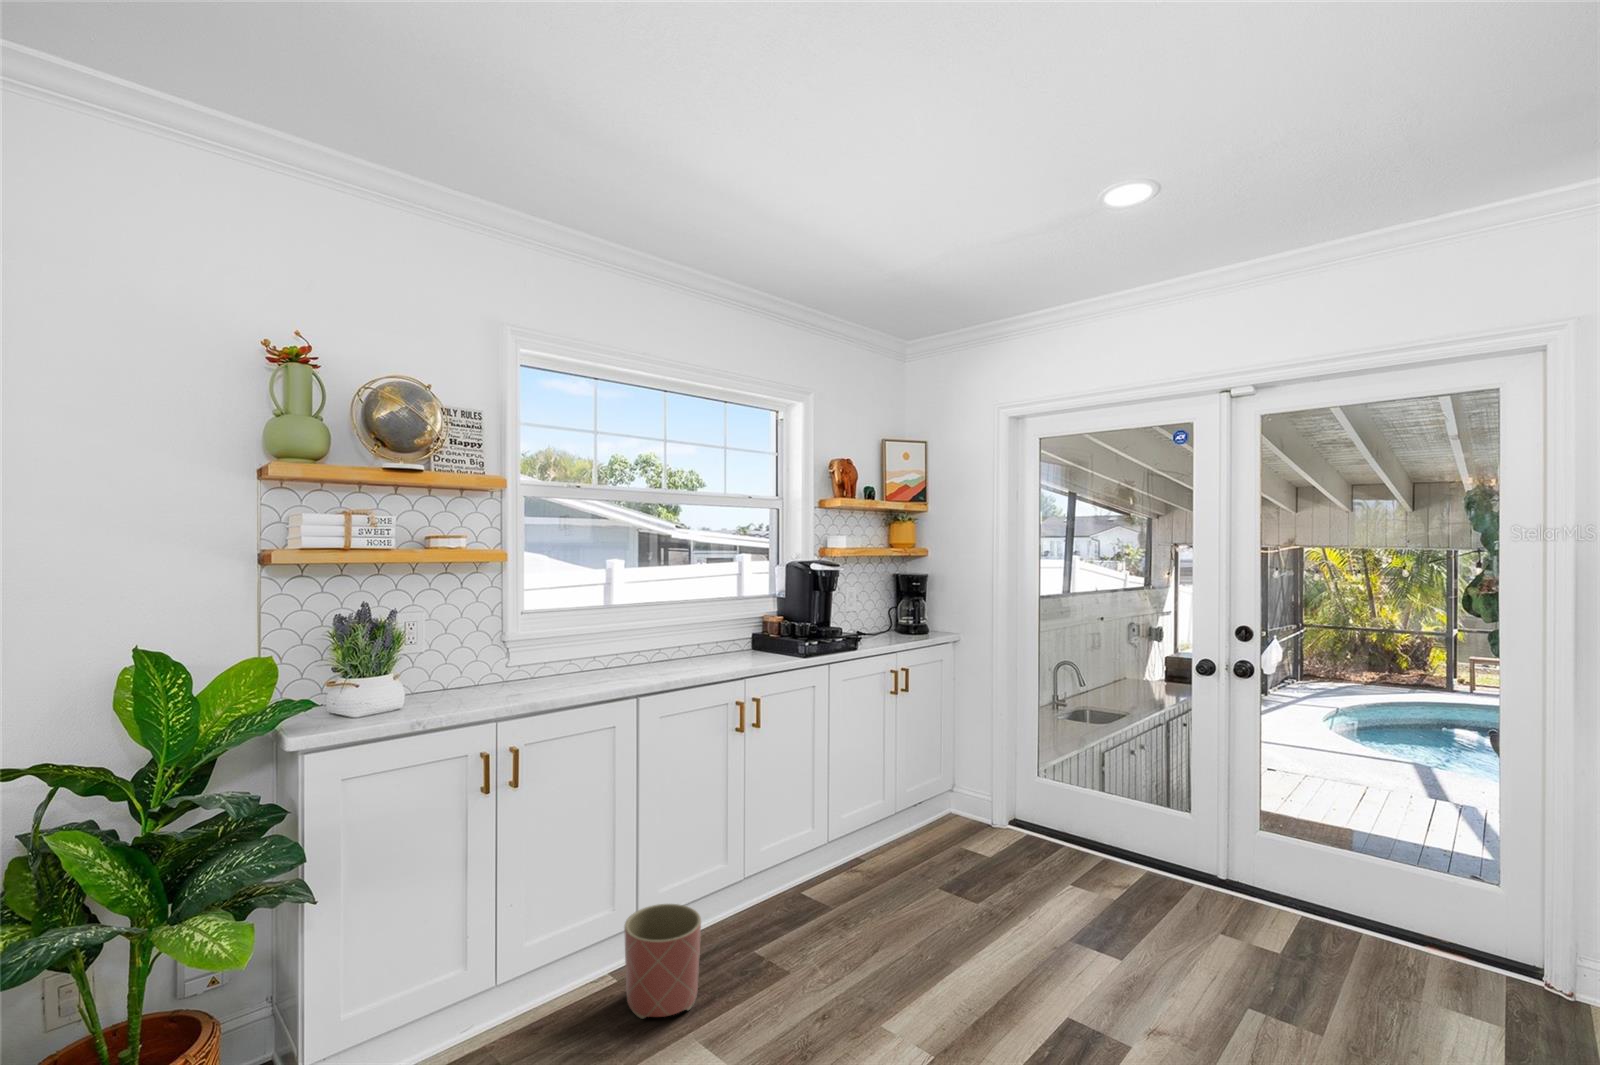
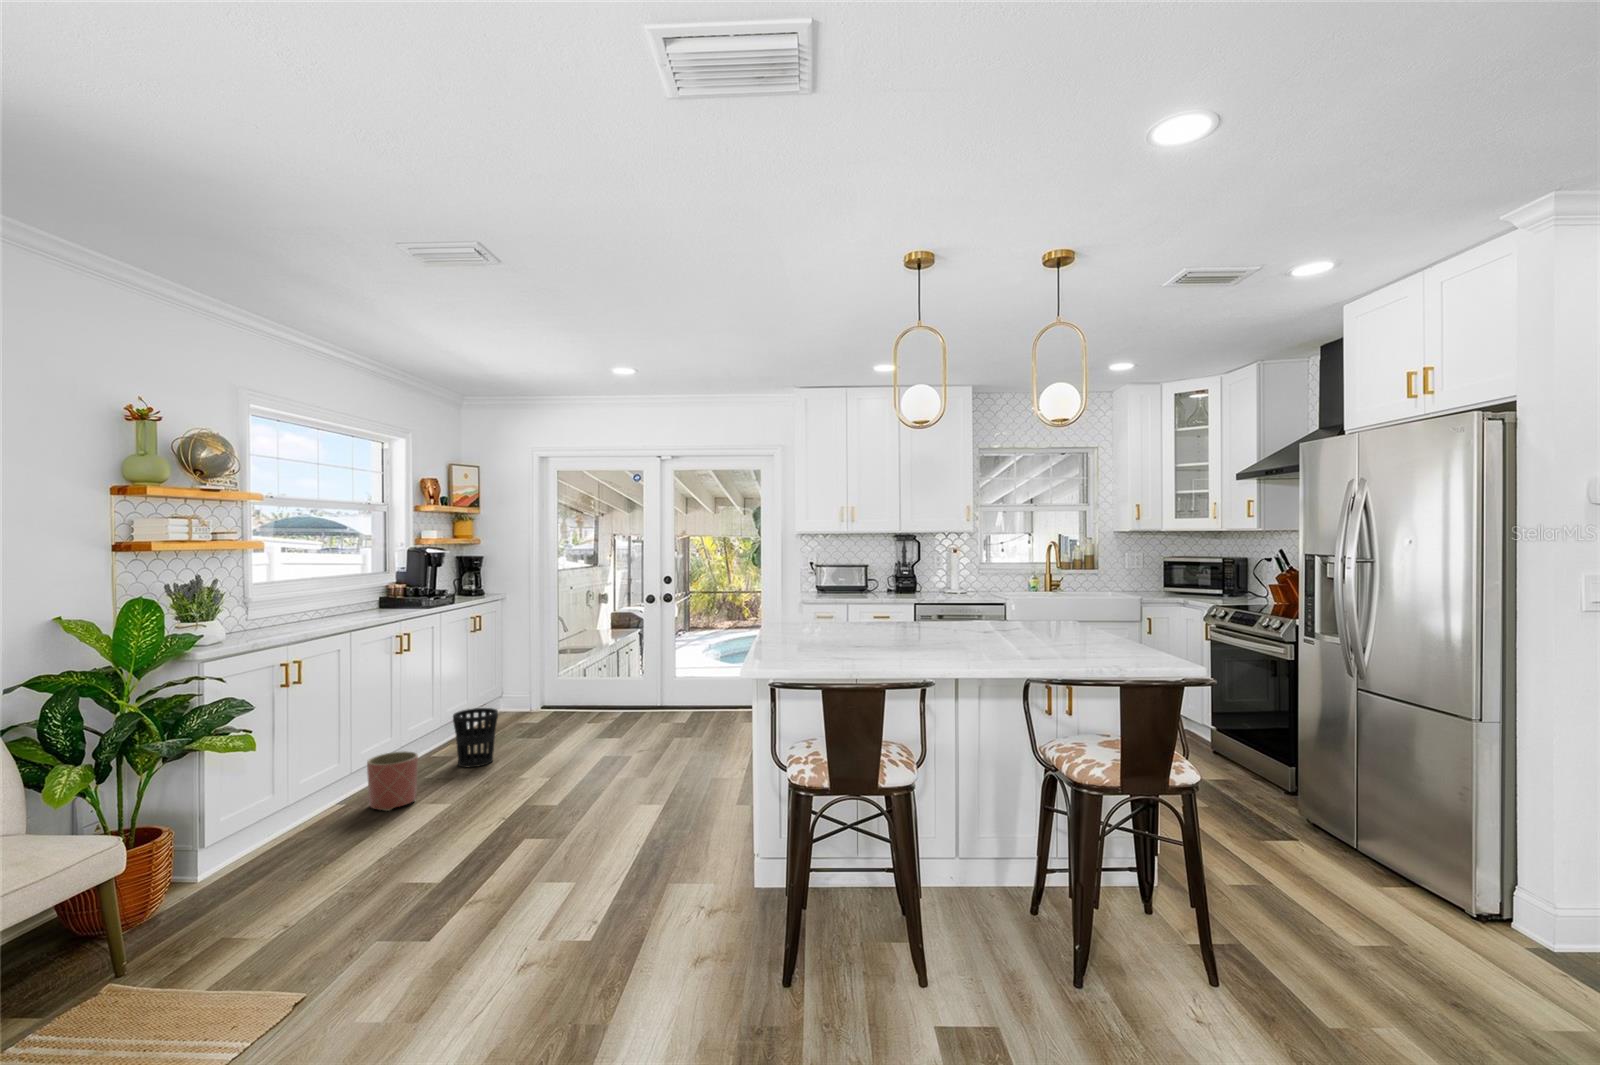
wastebasket: none [808,835,879,948] -> present [453,708,498,767]

